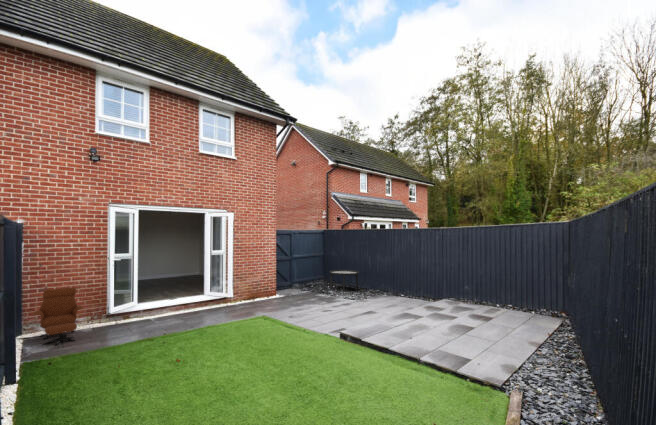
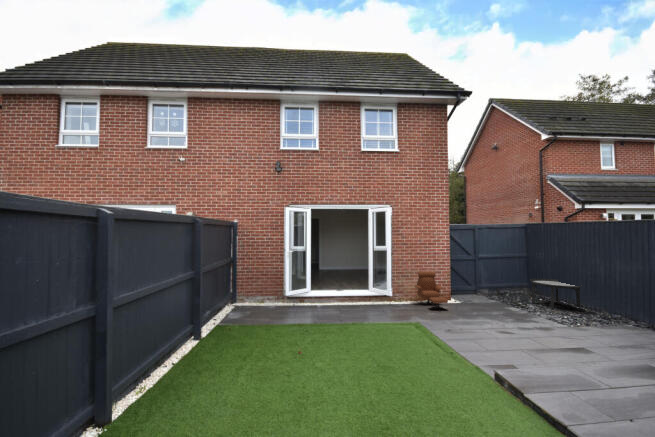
lounge chair: present [33,288,83,346] -> present [415,271,448,312]

